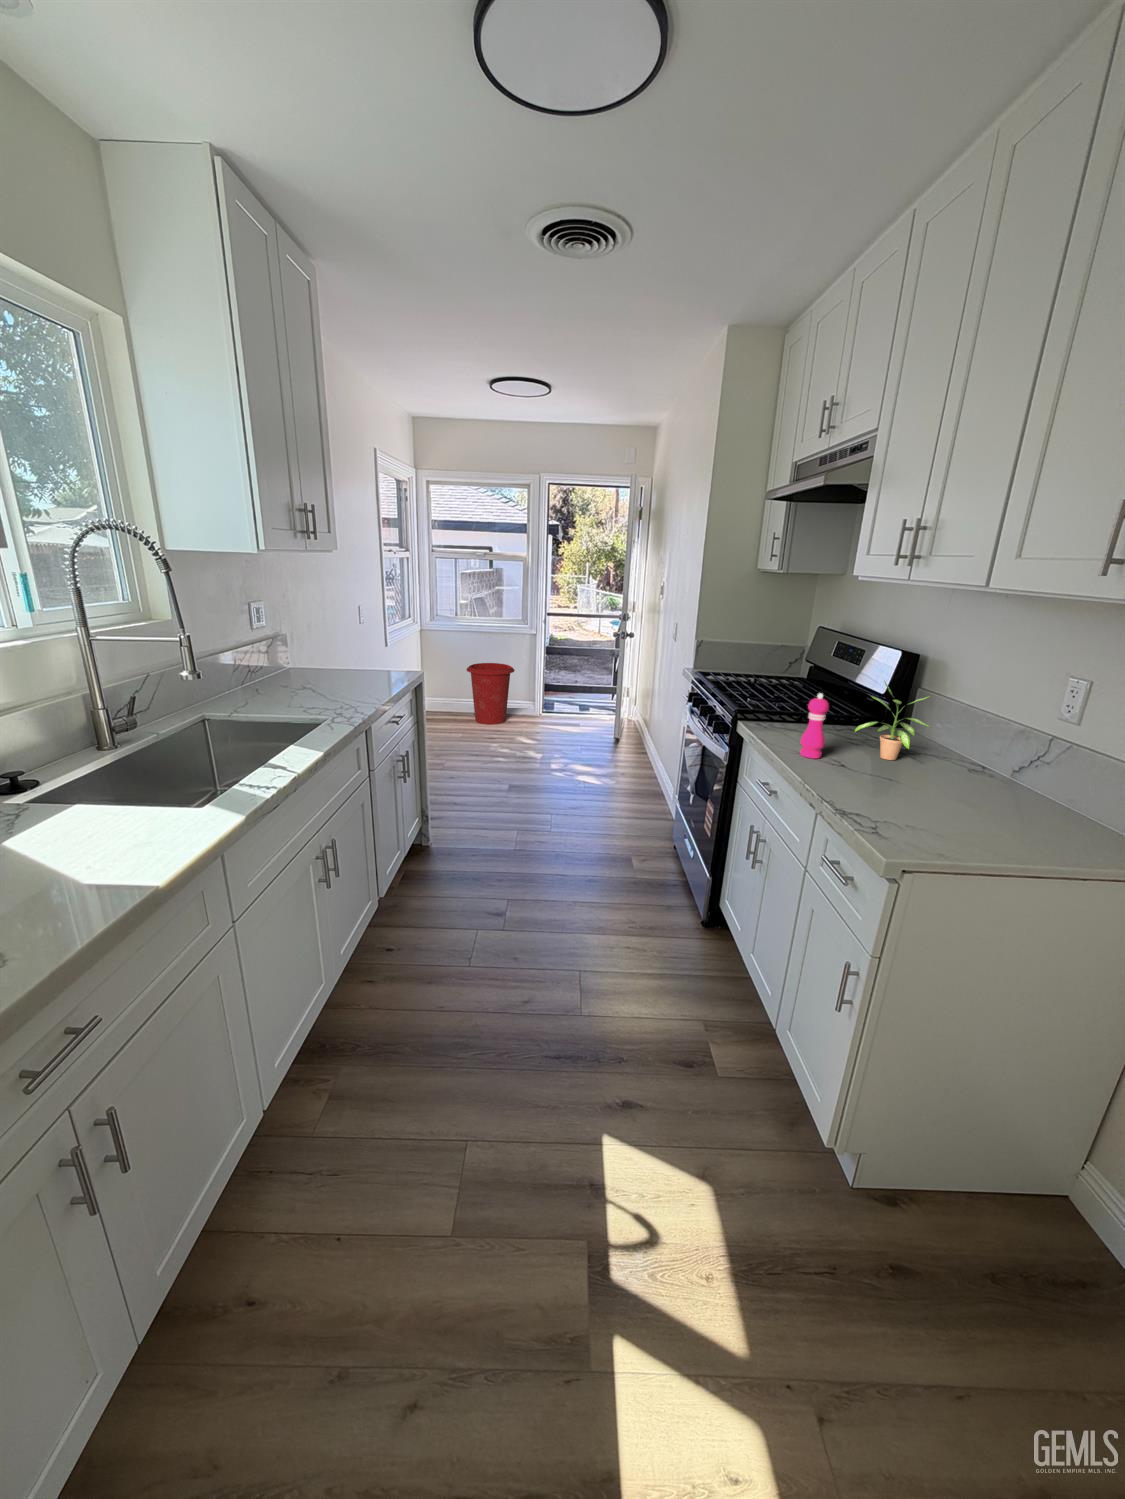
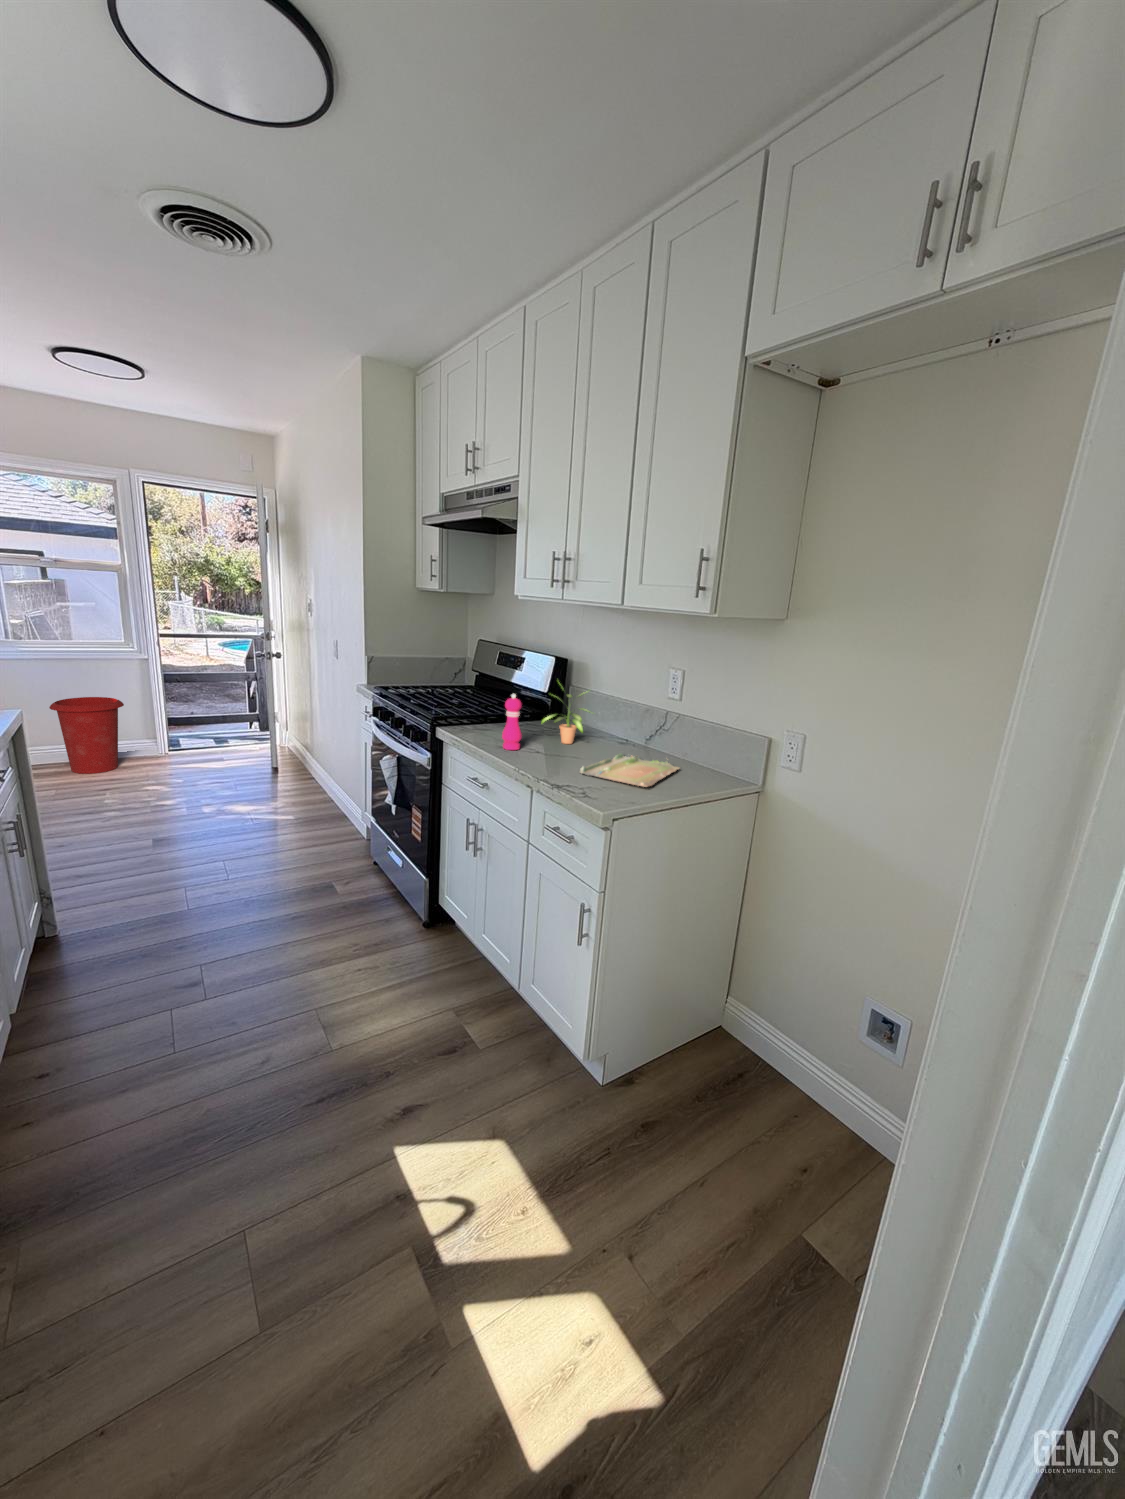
tray: none [882,782,1046,835] -> present [579,753,679,787]

